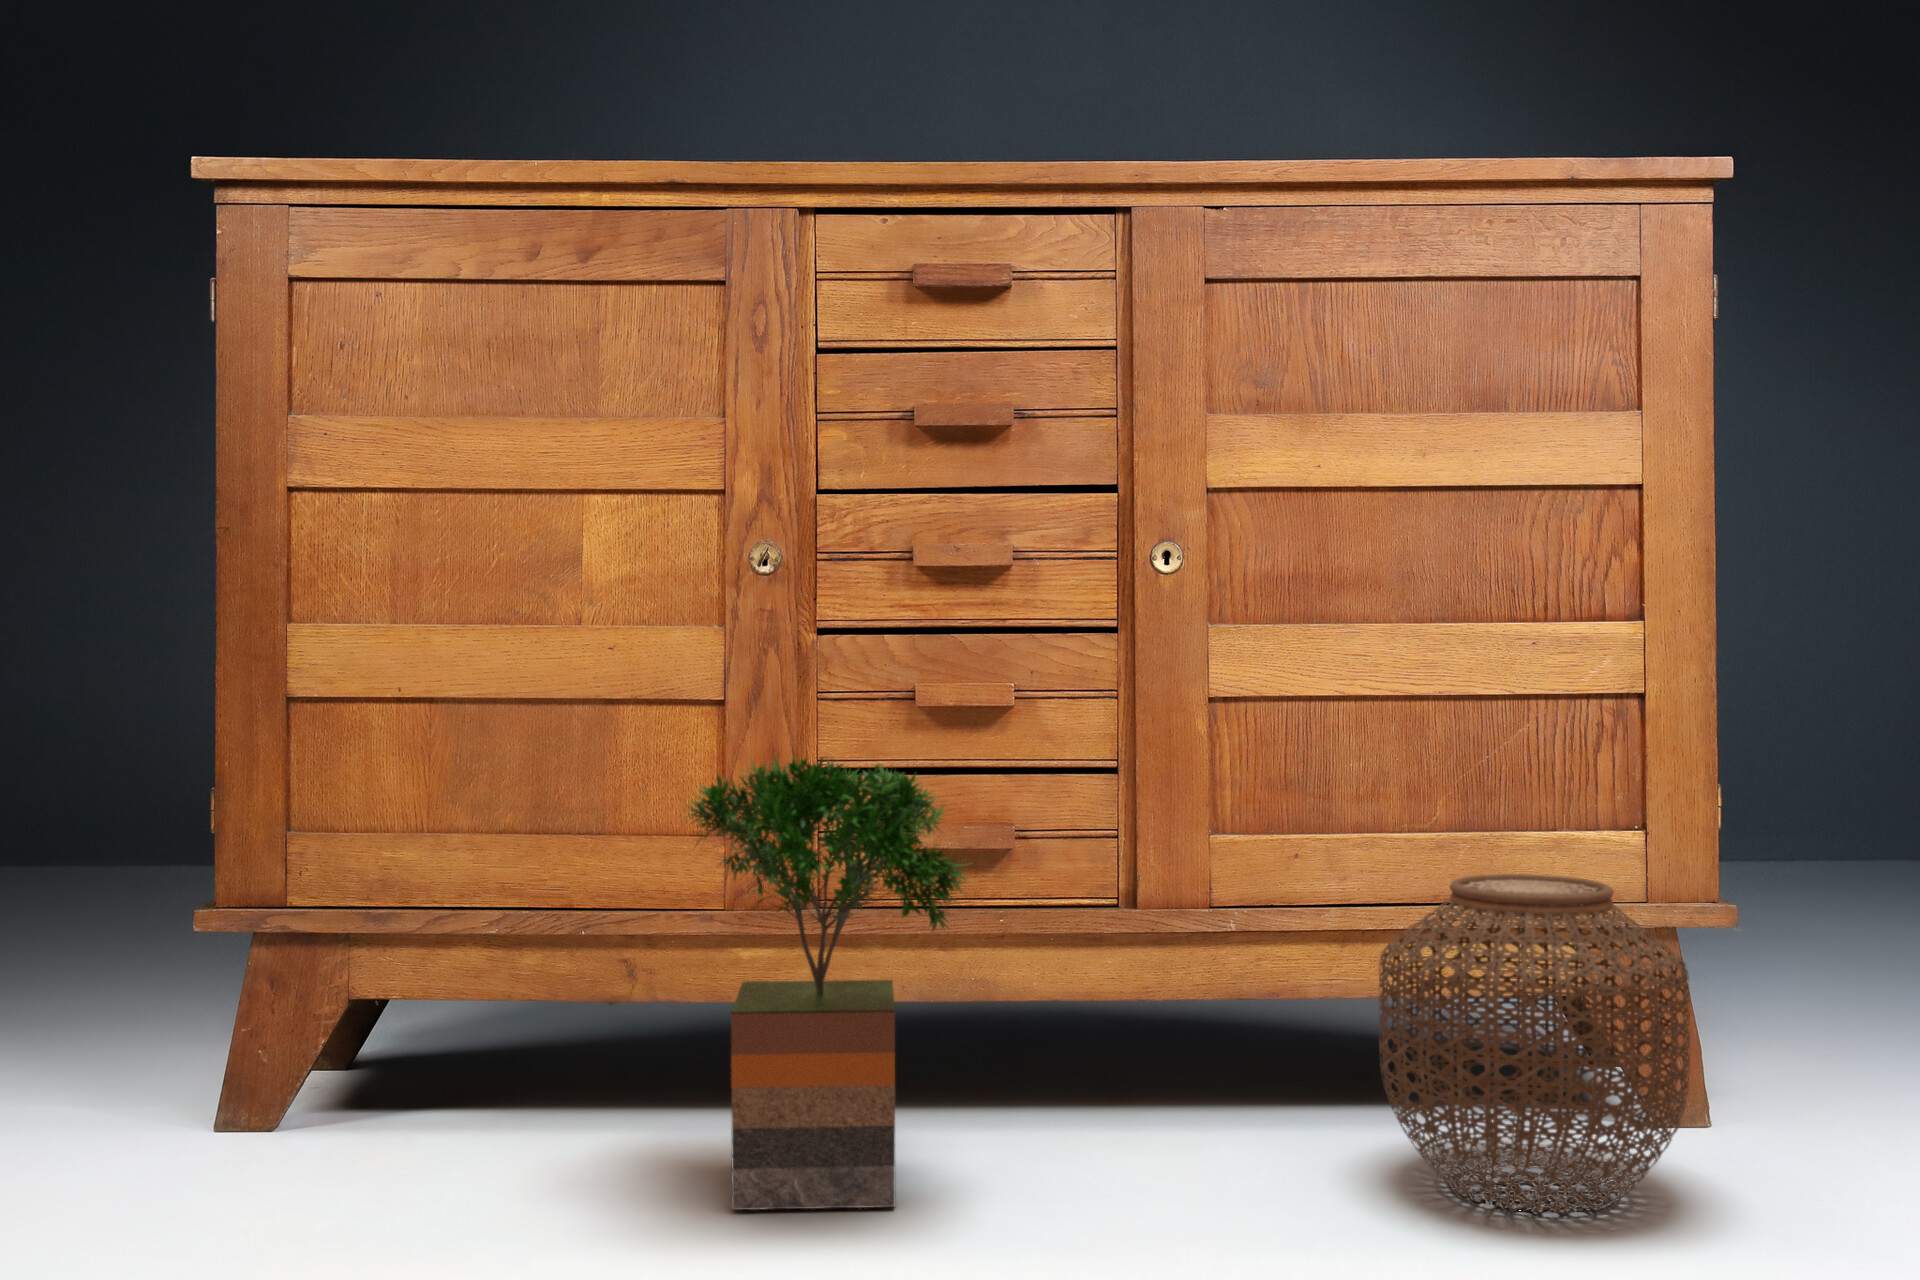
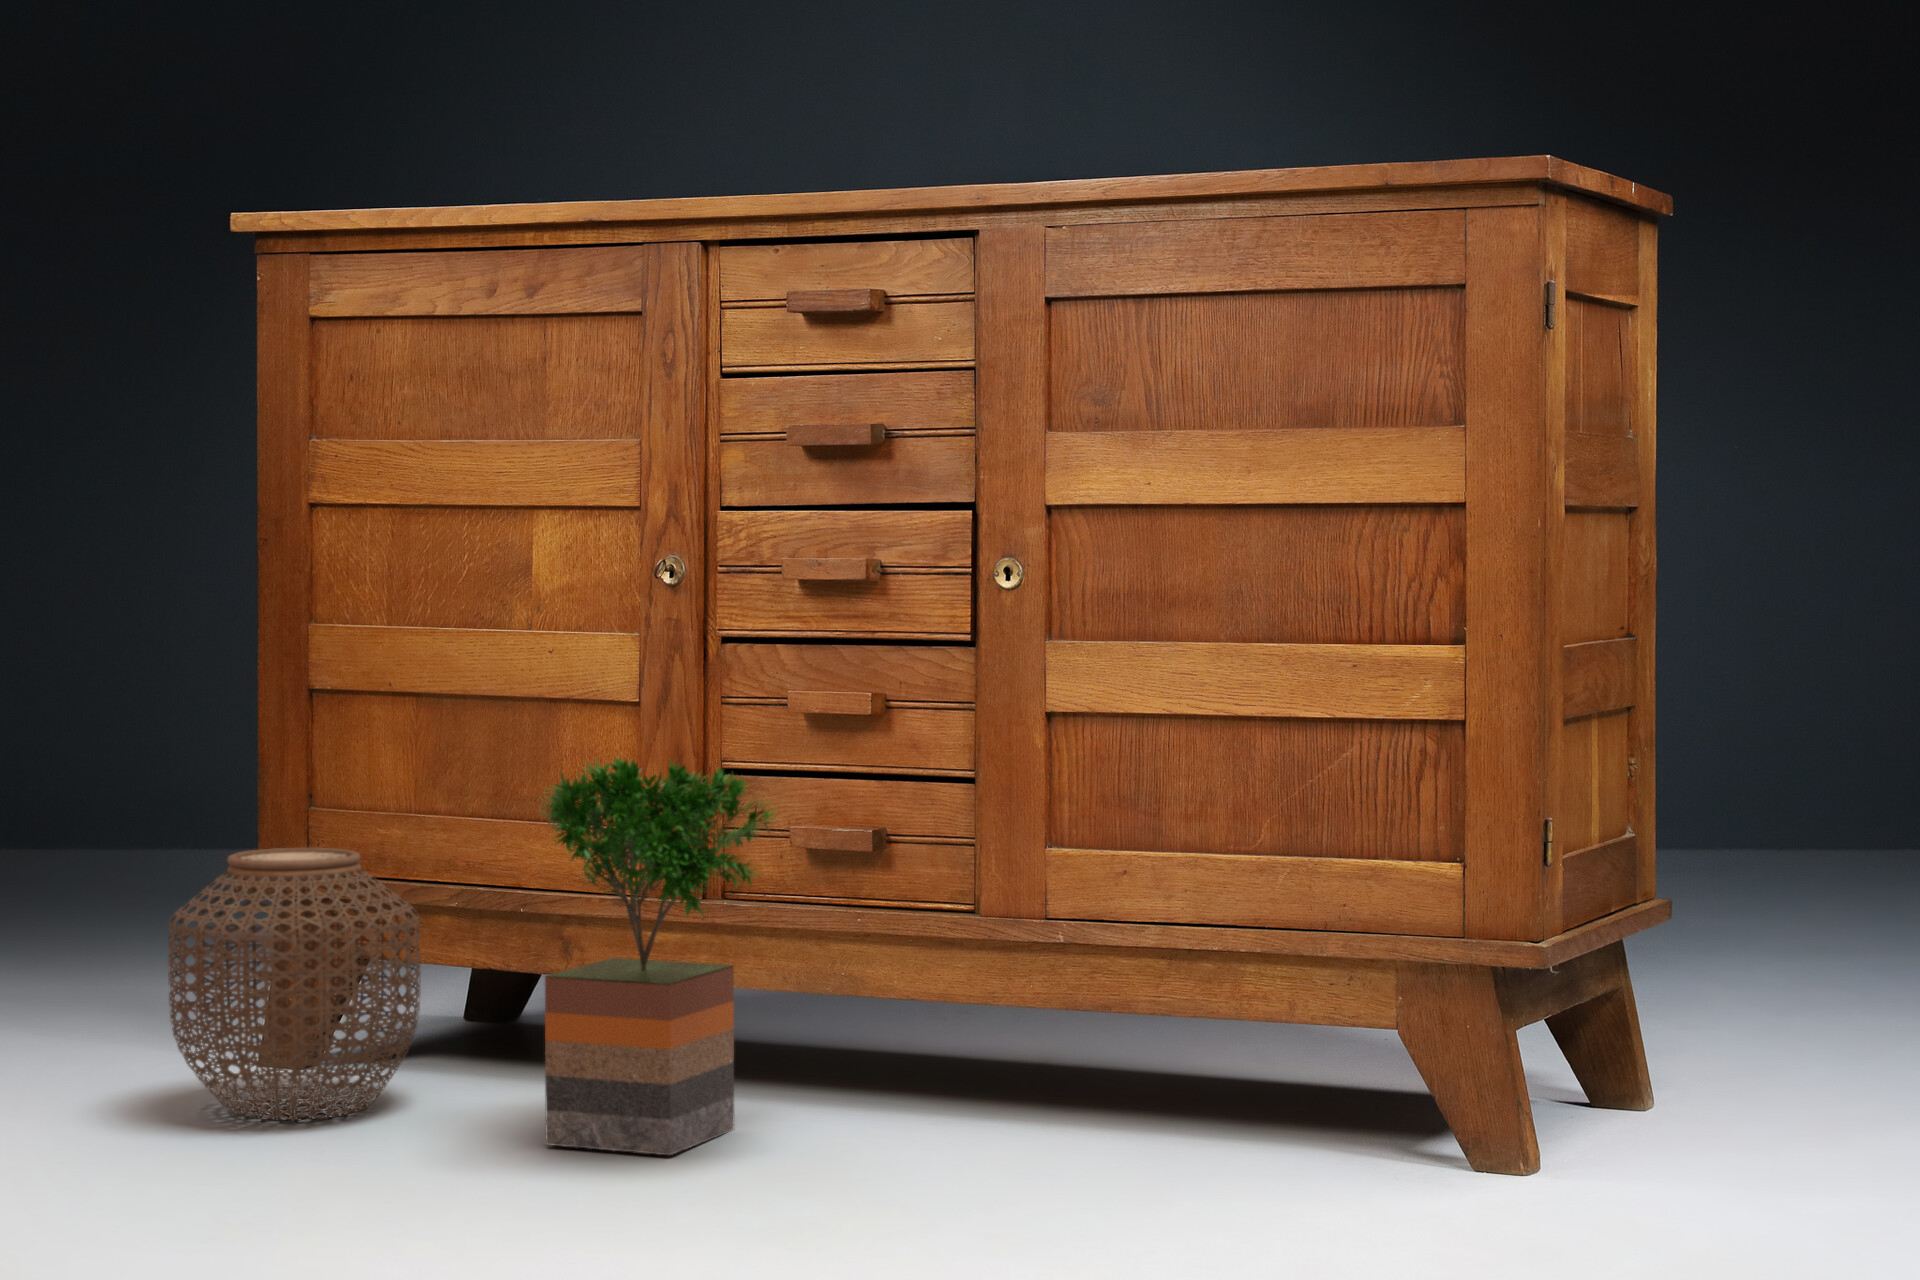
woven basket: present [1379,874,1690,1213] -> present [168,848,420,1120]

